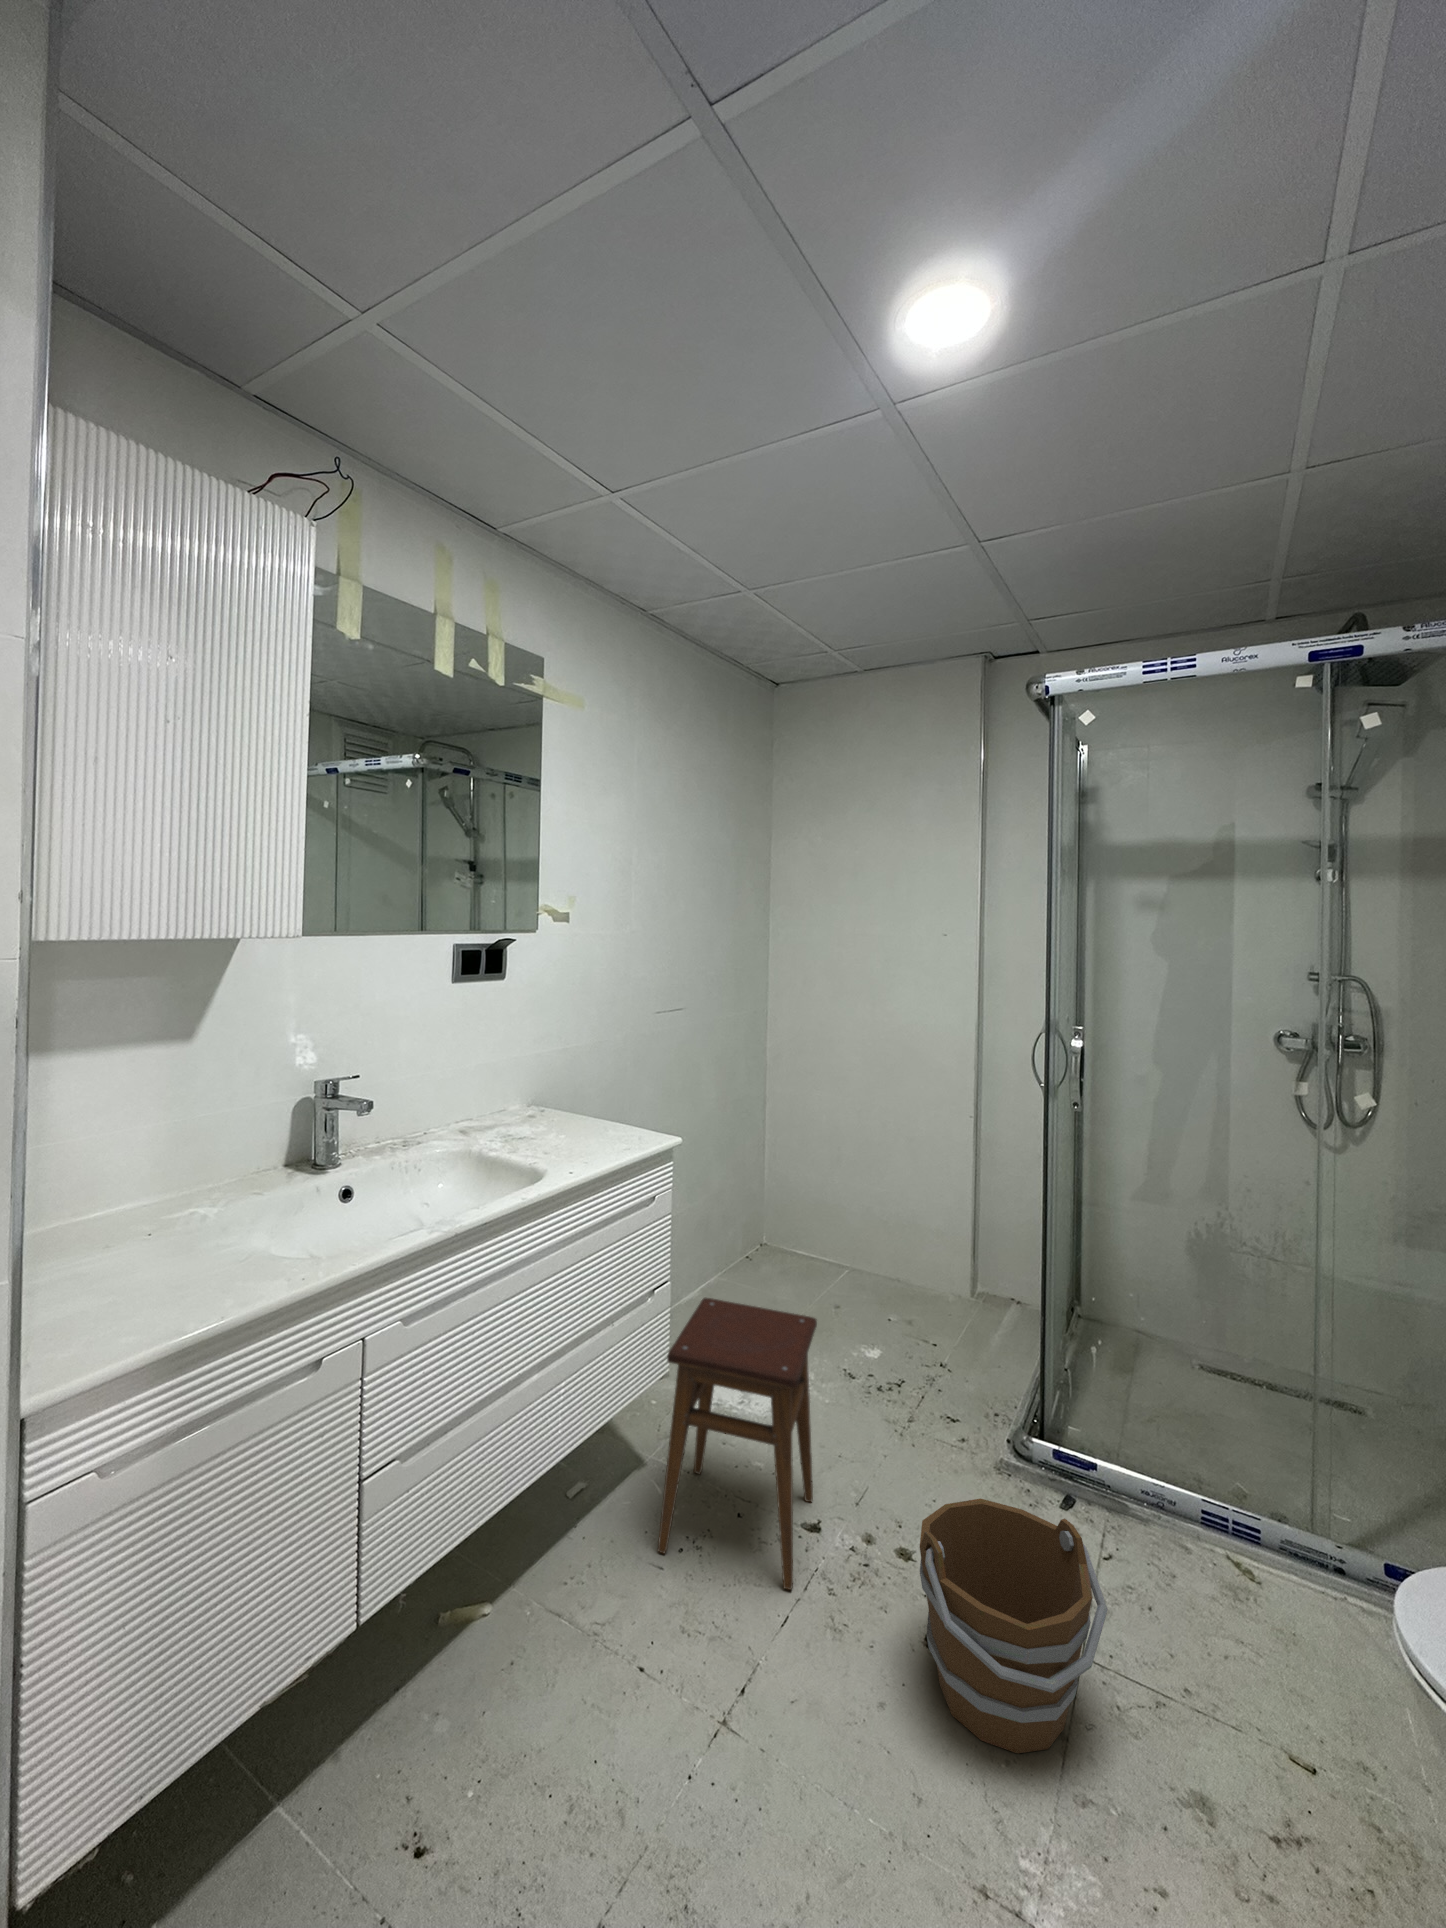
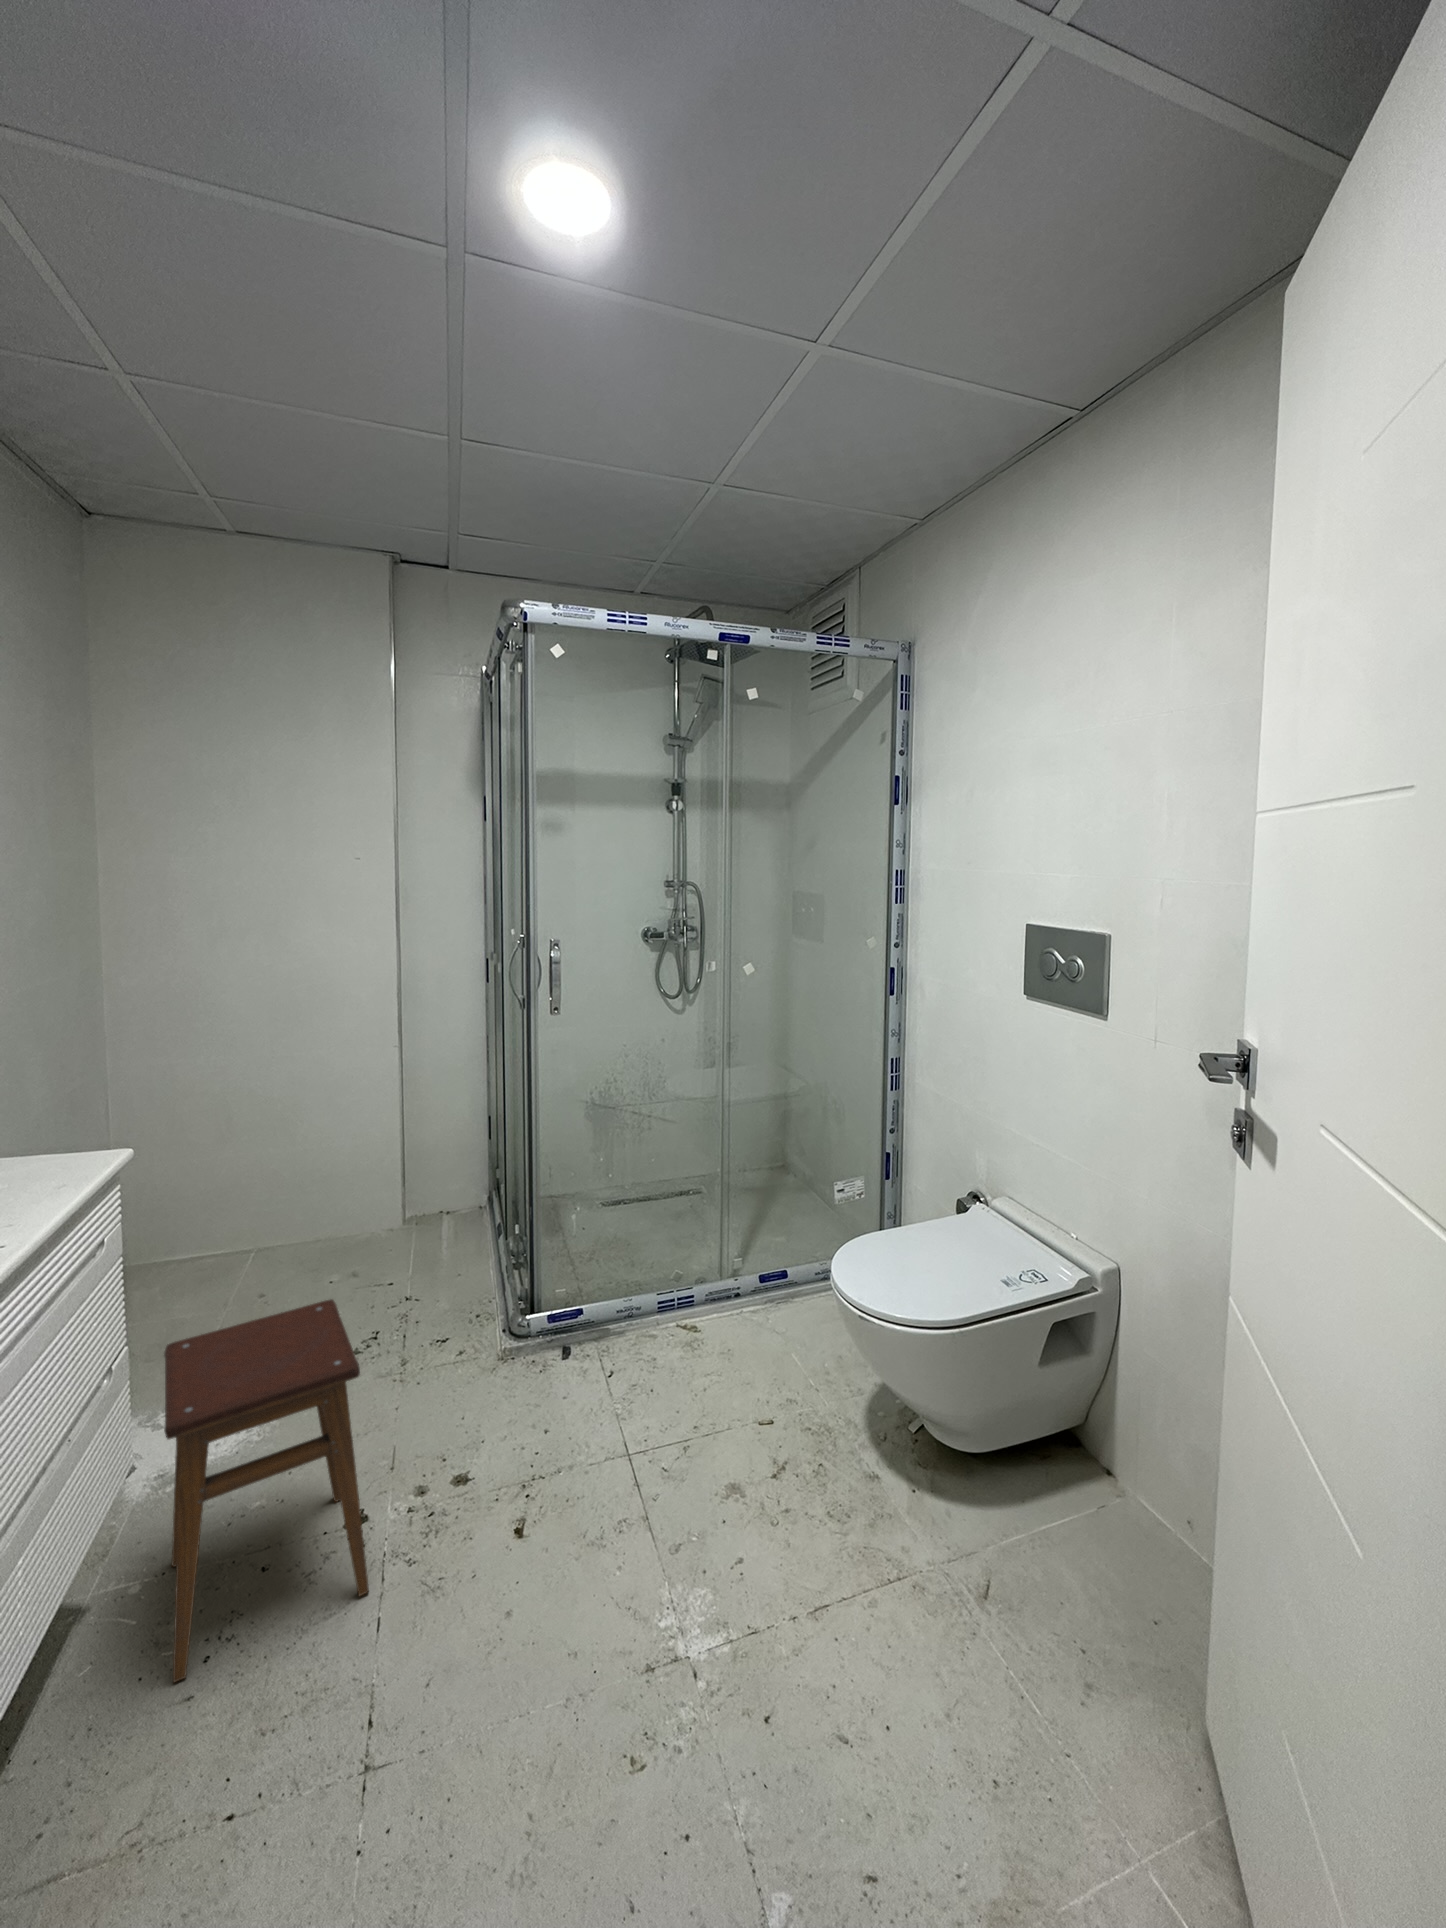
bucket: present [920,1499,1108,1753] -> none [511,1351,669,1572]

